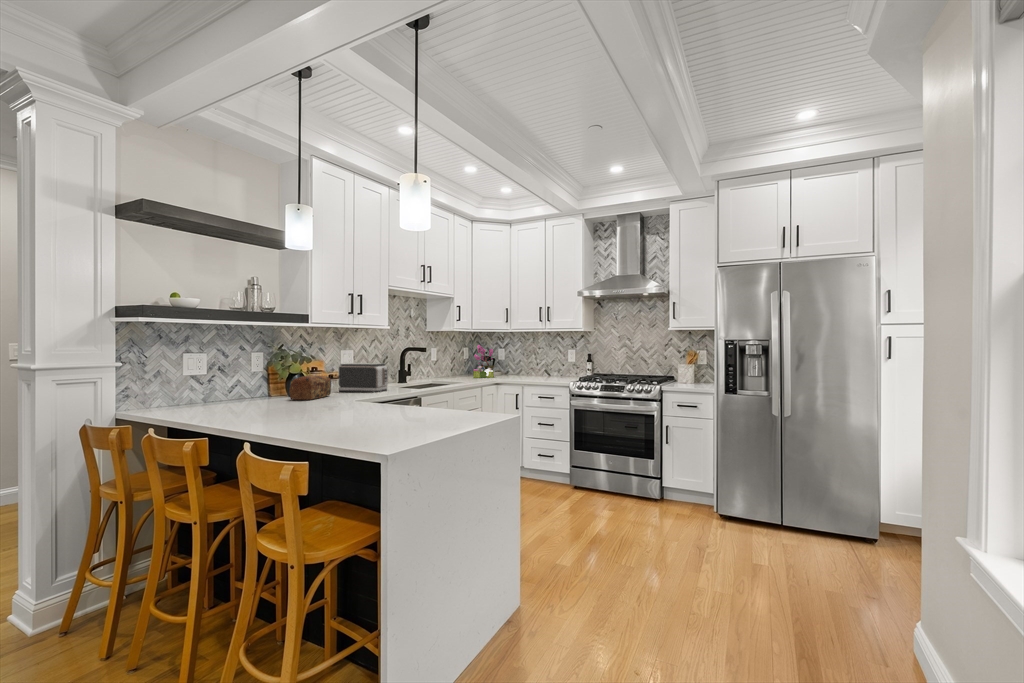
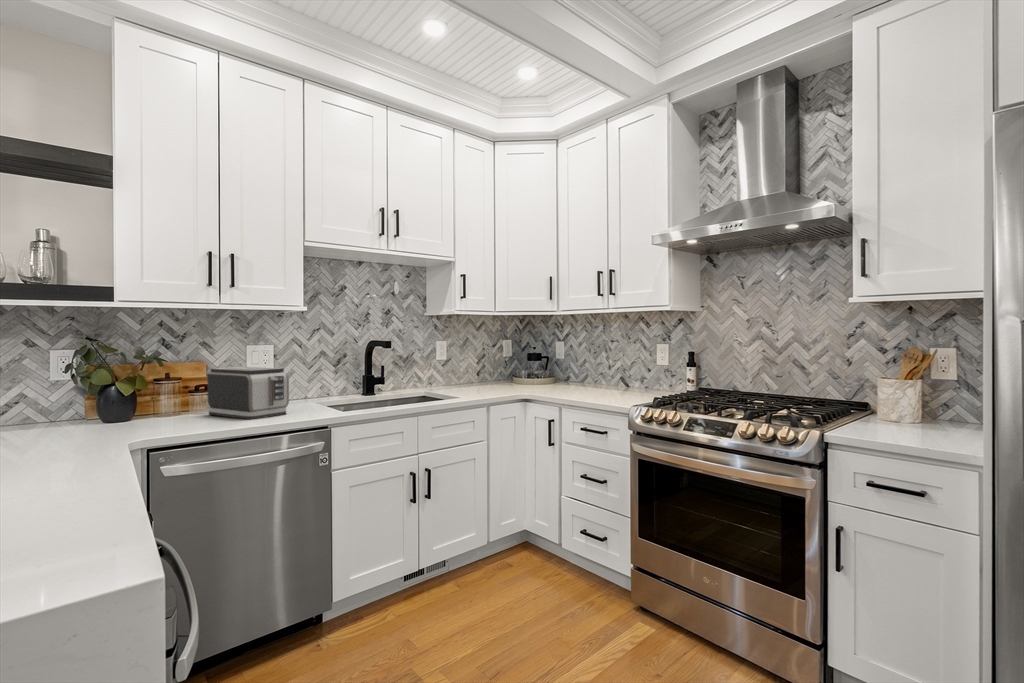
flower arrangement: present [473,345,495,378] -> none [502,335,541,389]
bread loaf: present [289,375,331,400] -> none [45,391,152,438]

